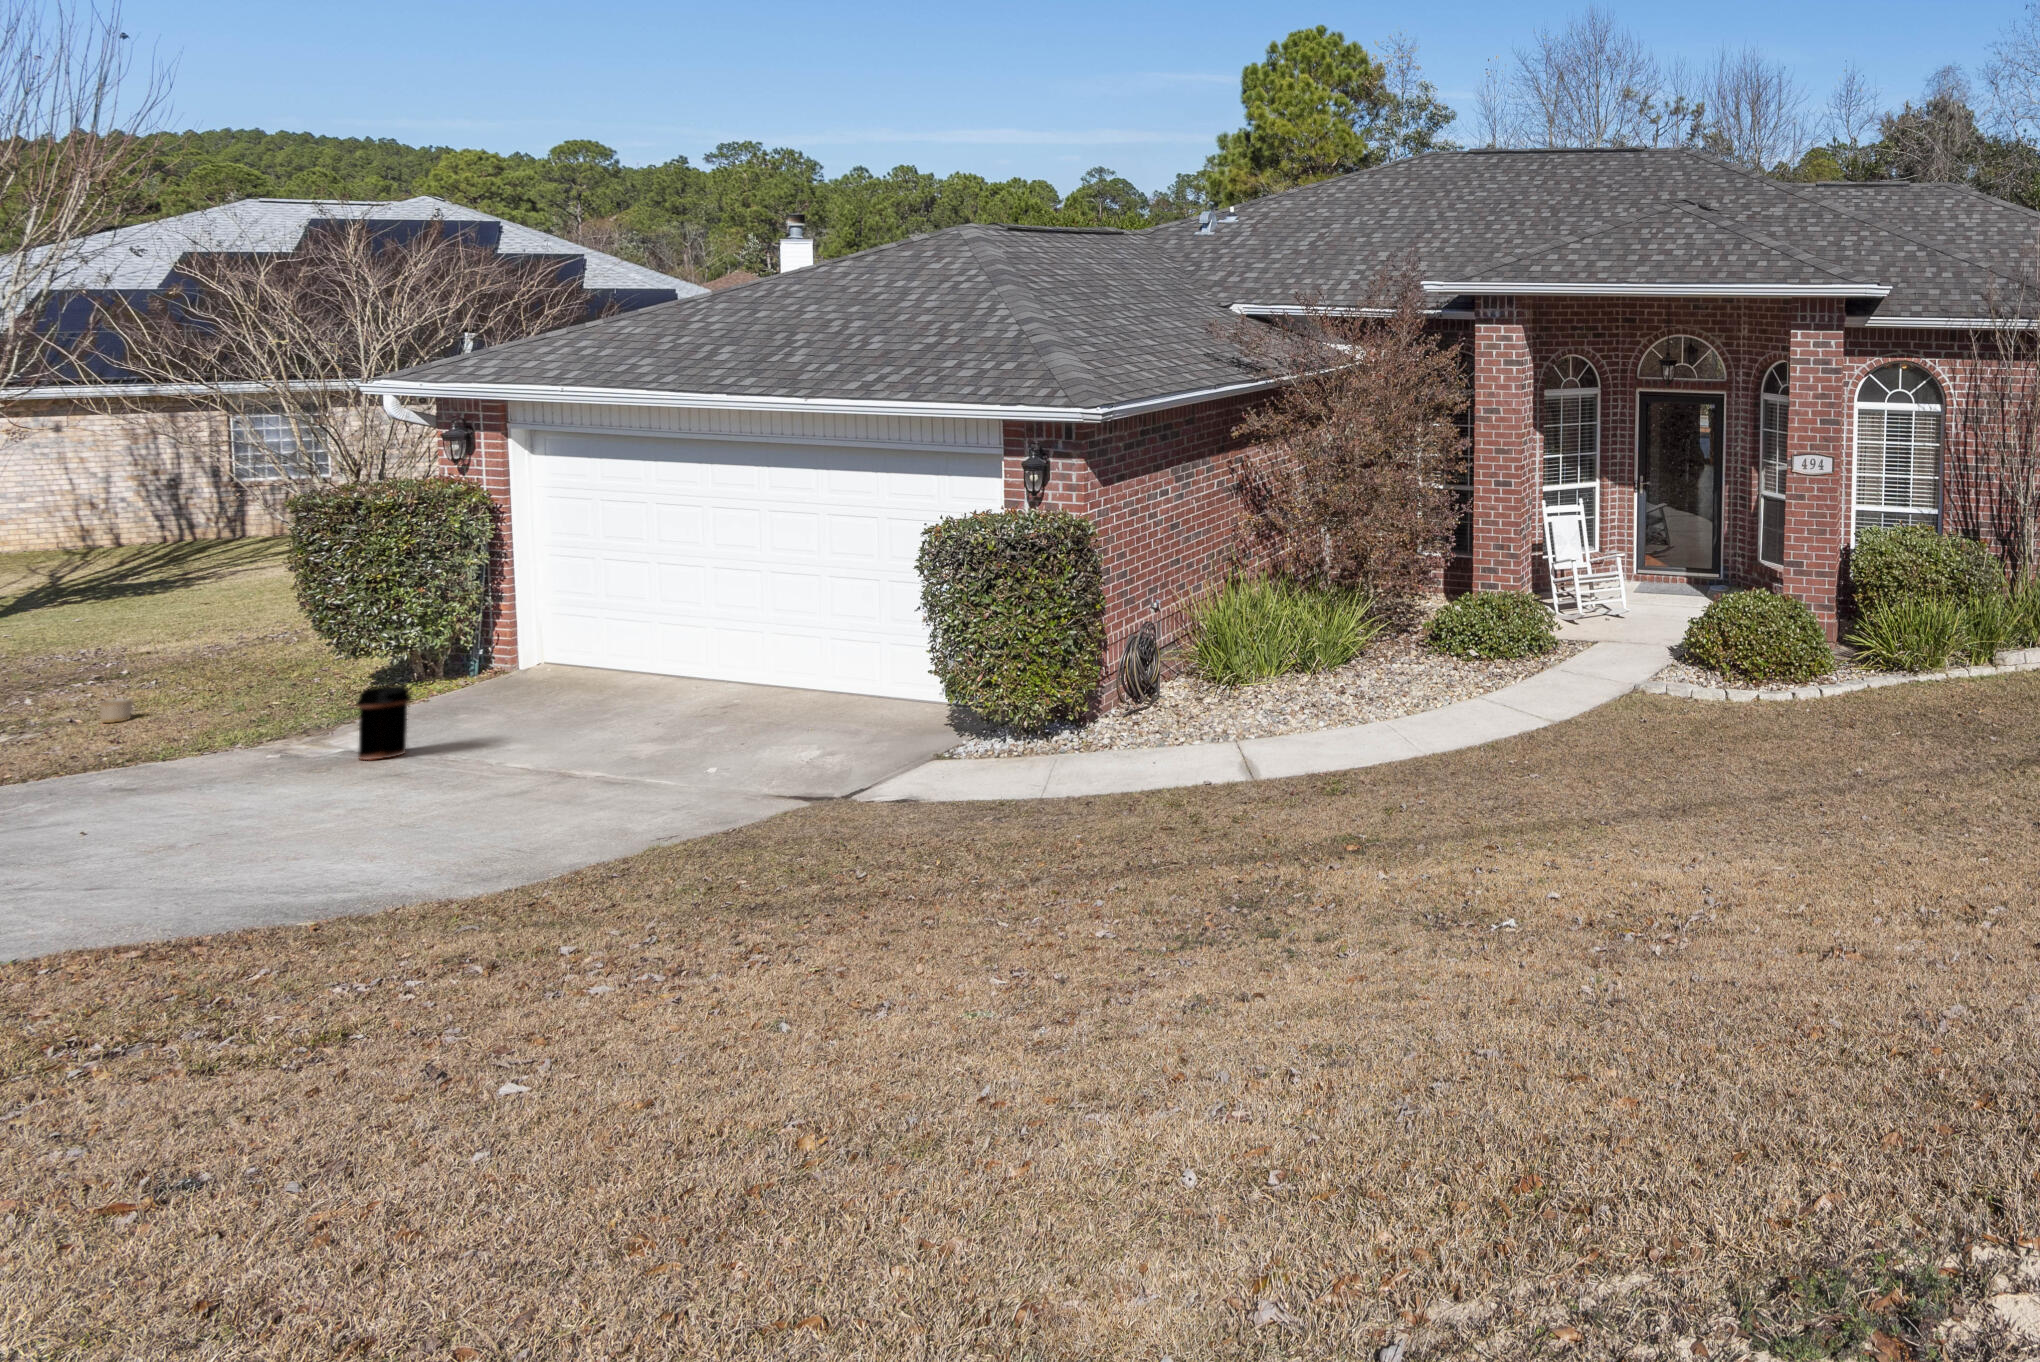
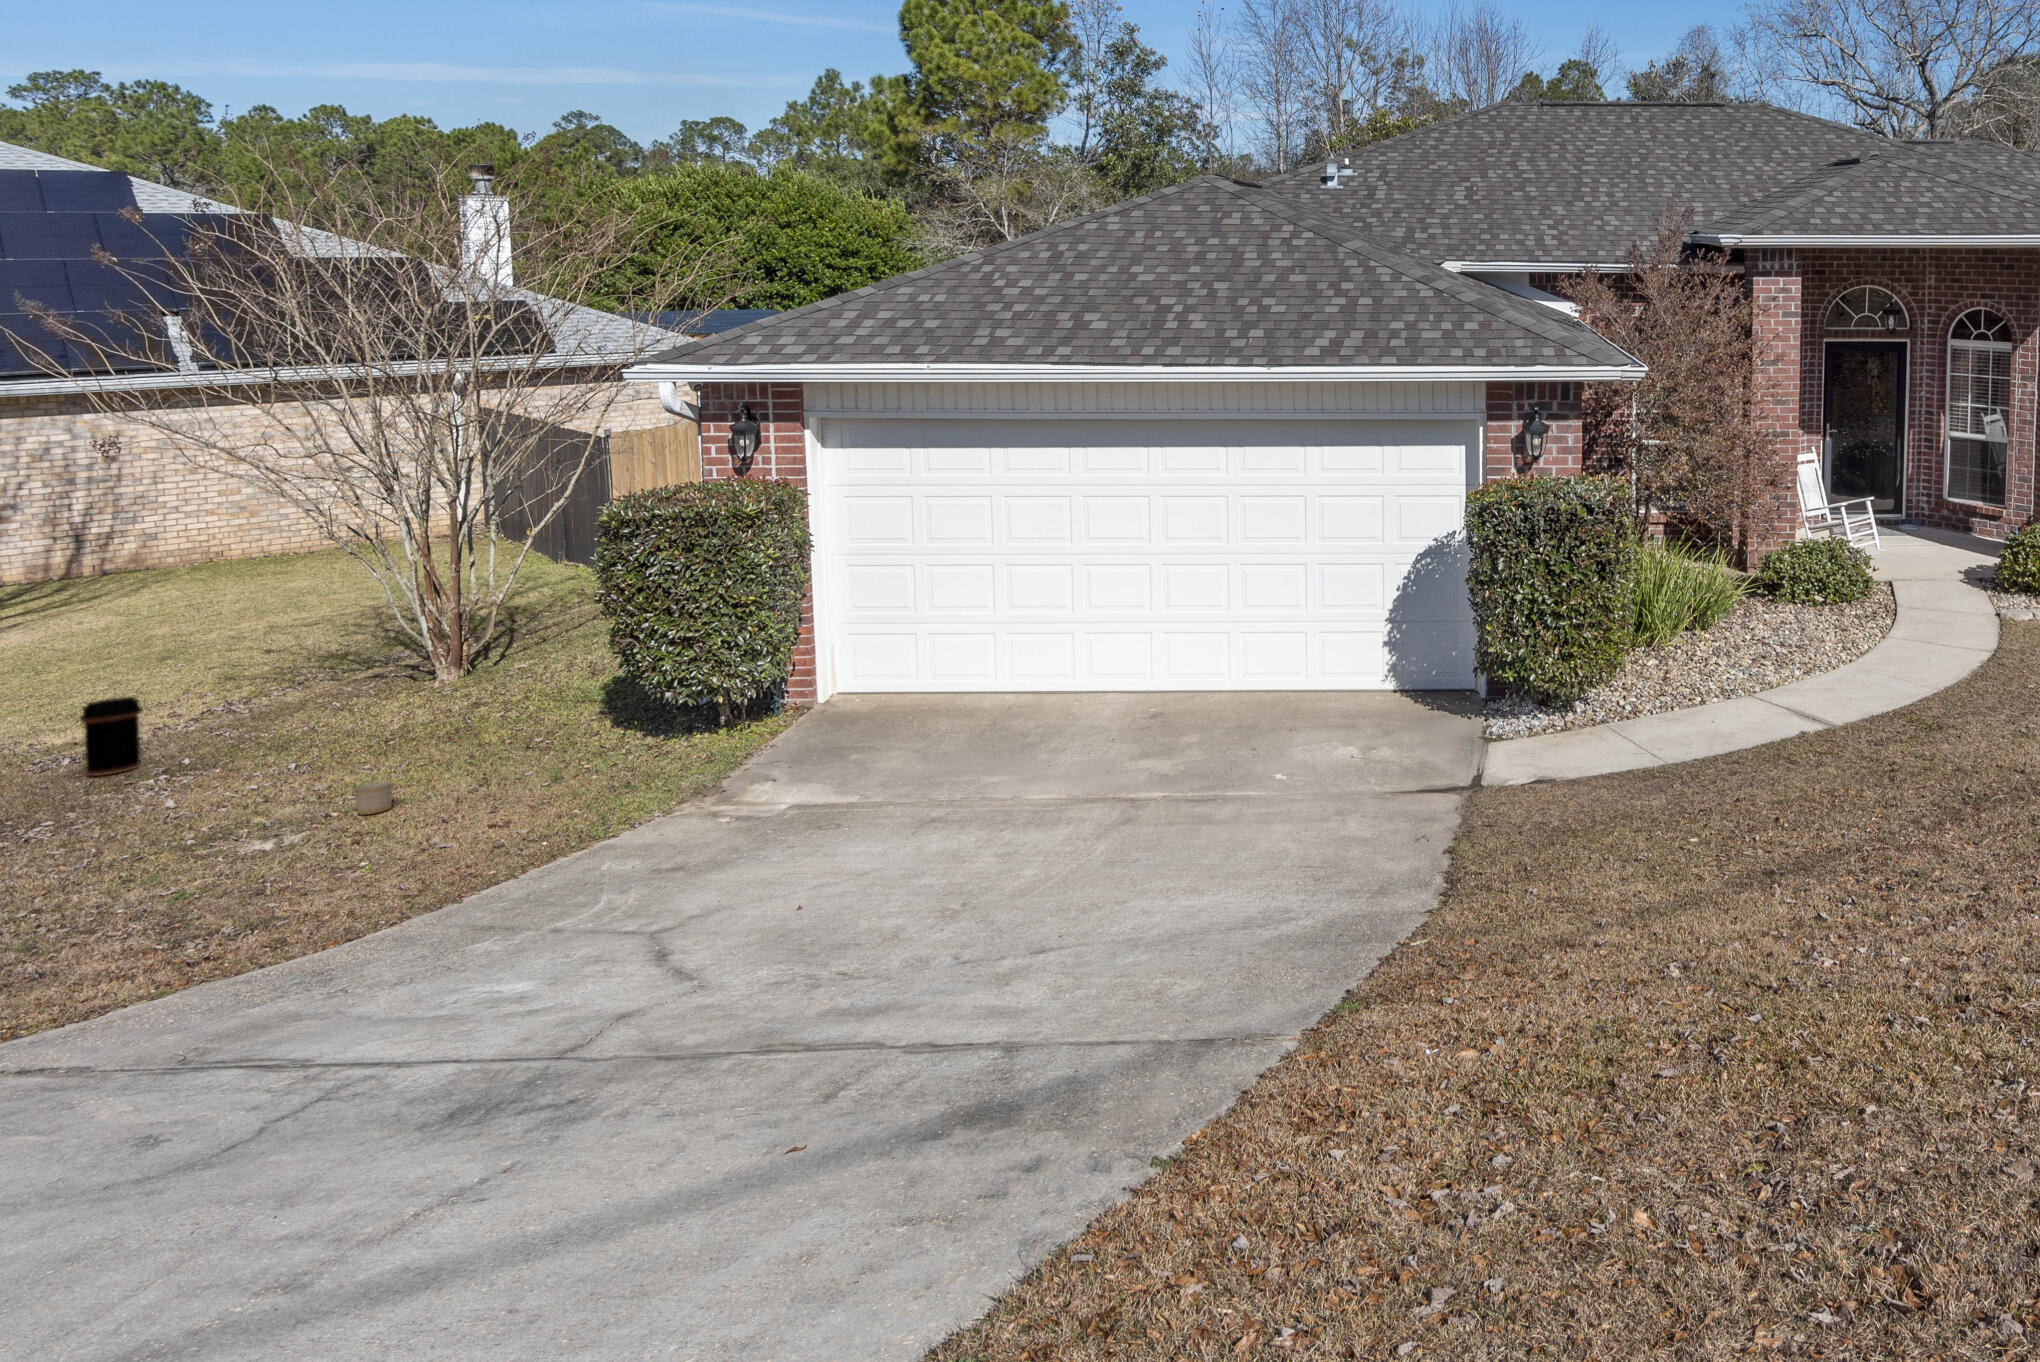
trash can: present [356,685,411,760] -> present [80,697,143,776]

